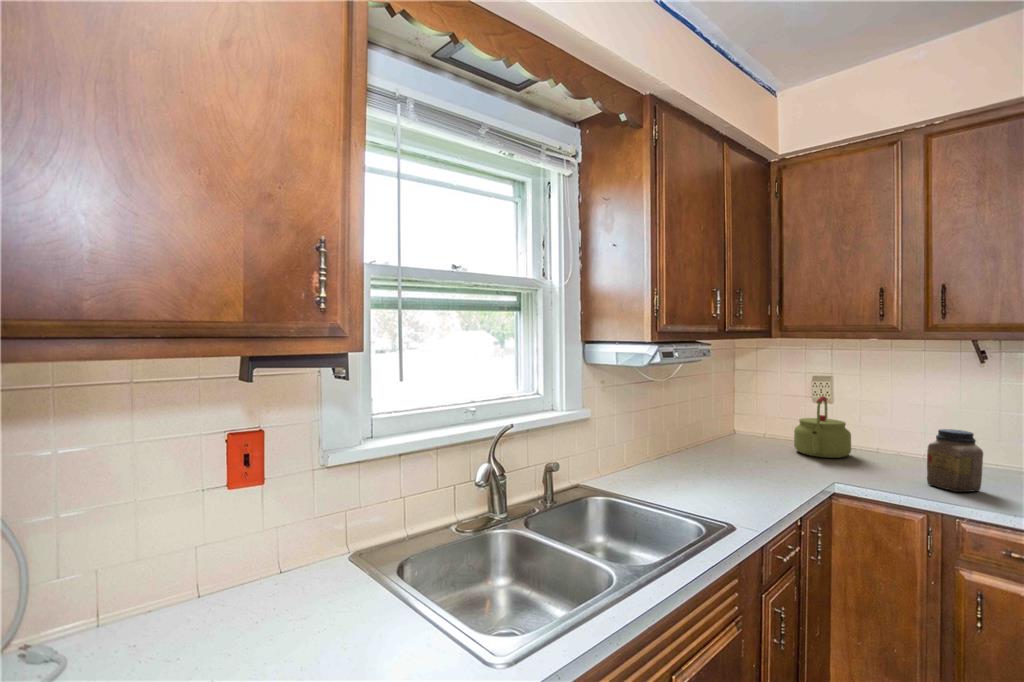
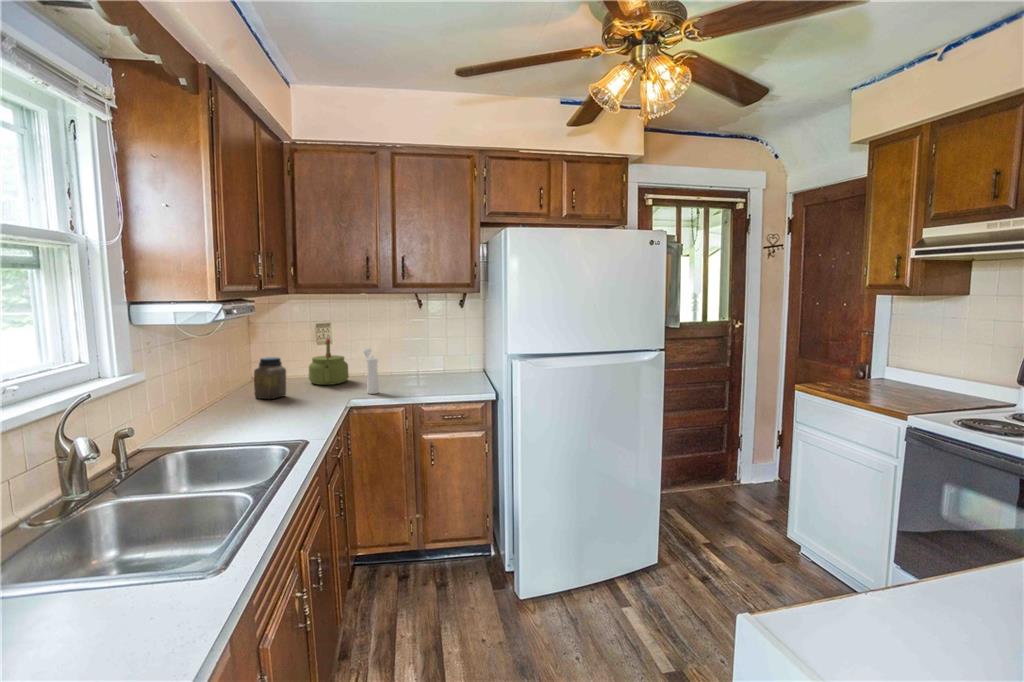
pepper mill: none [868,414,891,483] -> present [363,348,379,394]
jar: present [927,429,983,492] -> present [254,357,286,399]

